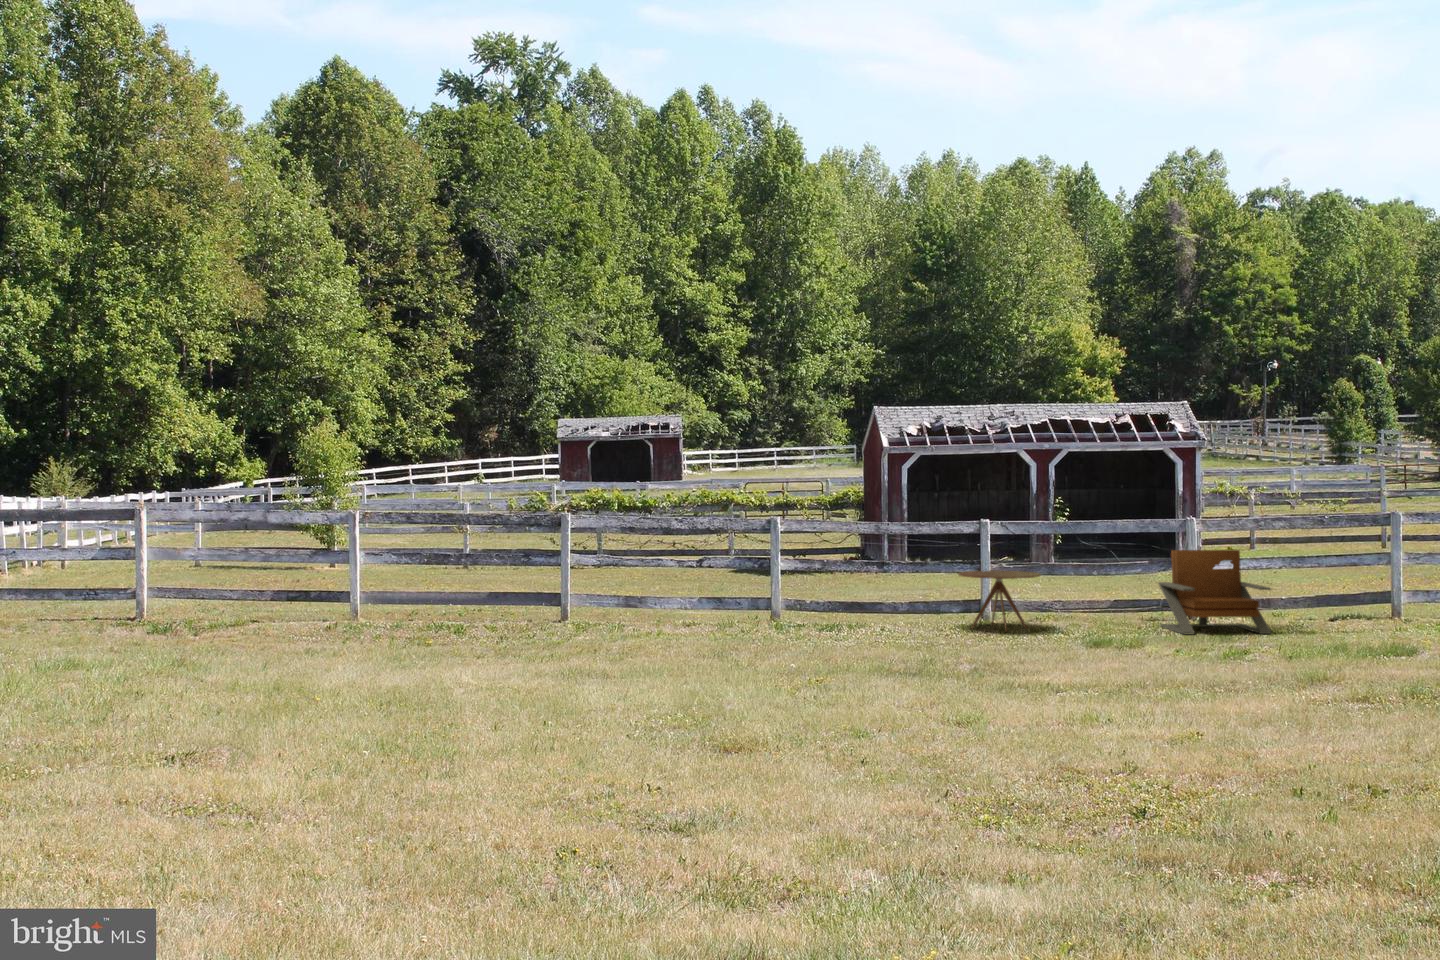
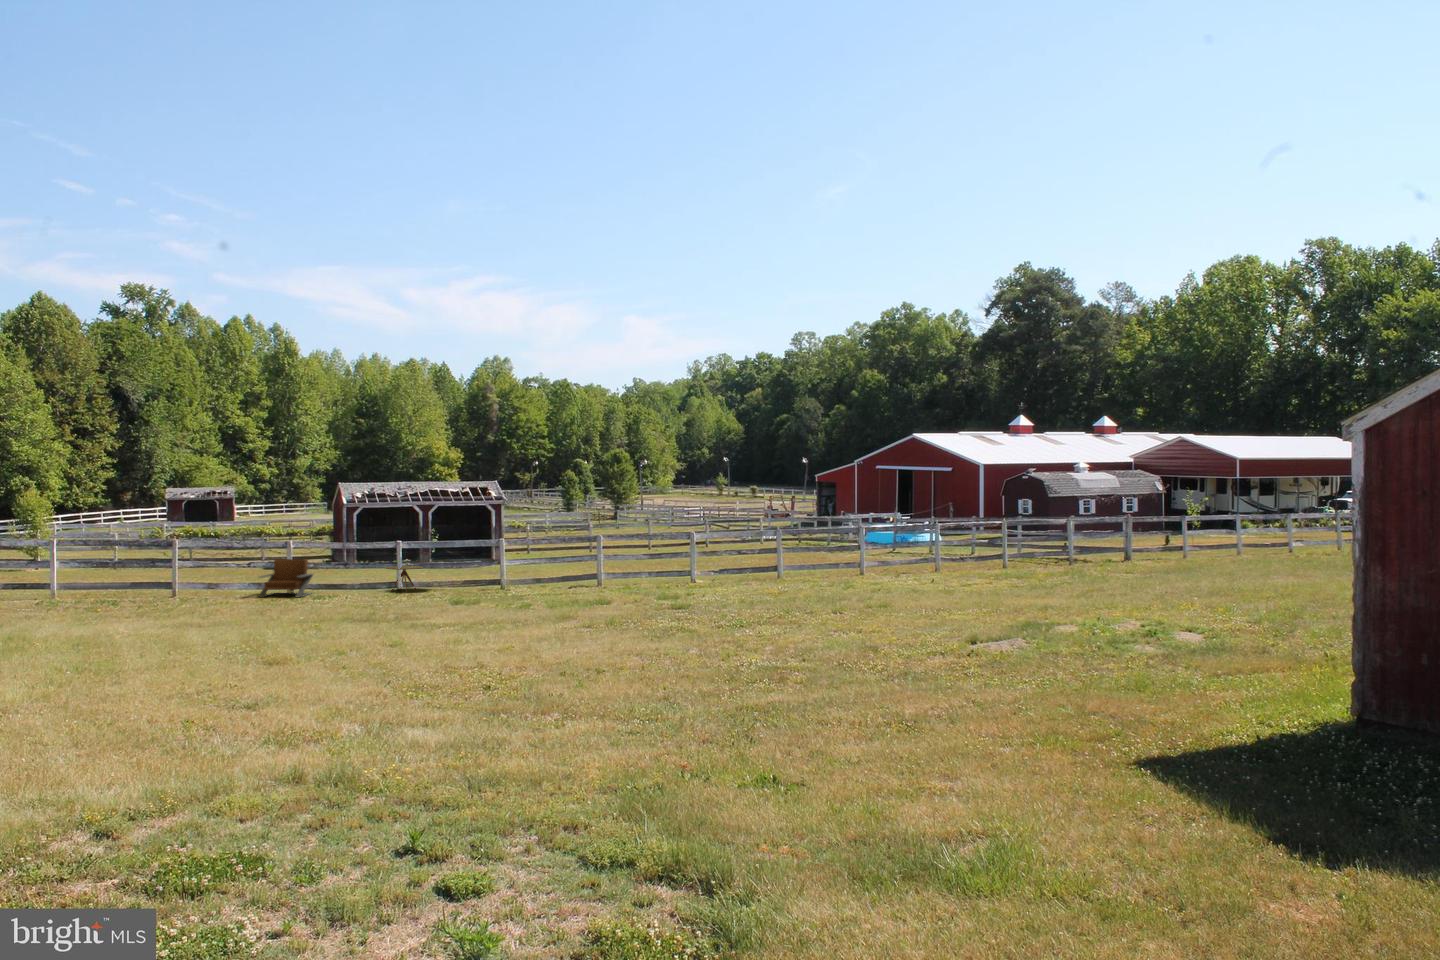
lounge chair: present [1159,550,1271,635] -> present [259,559,313,597]

